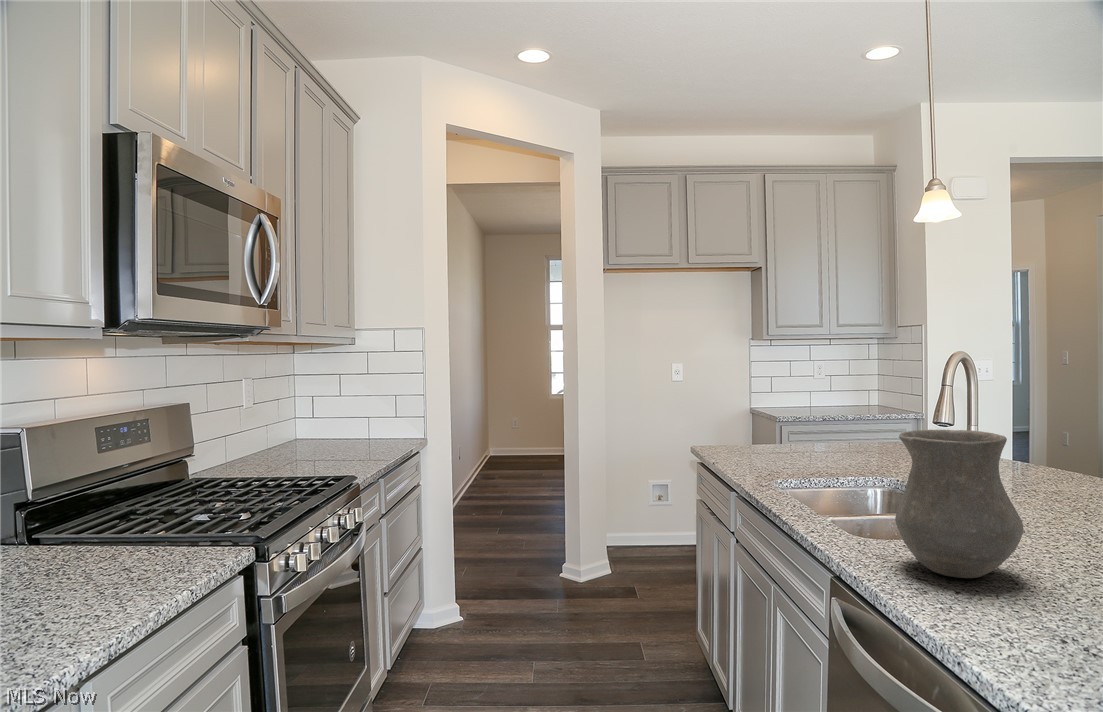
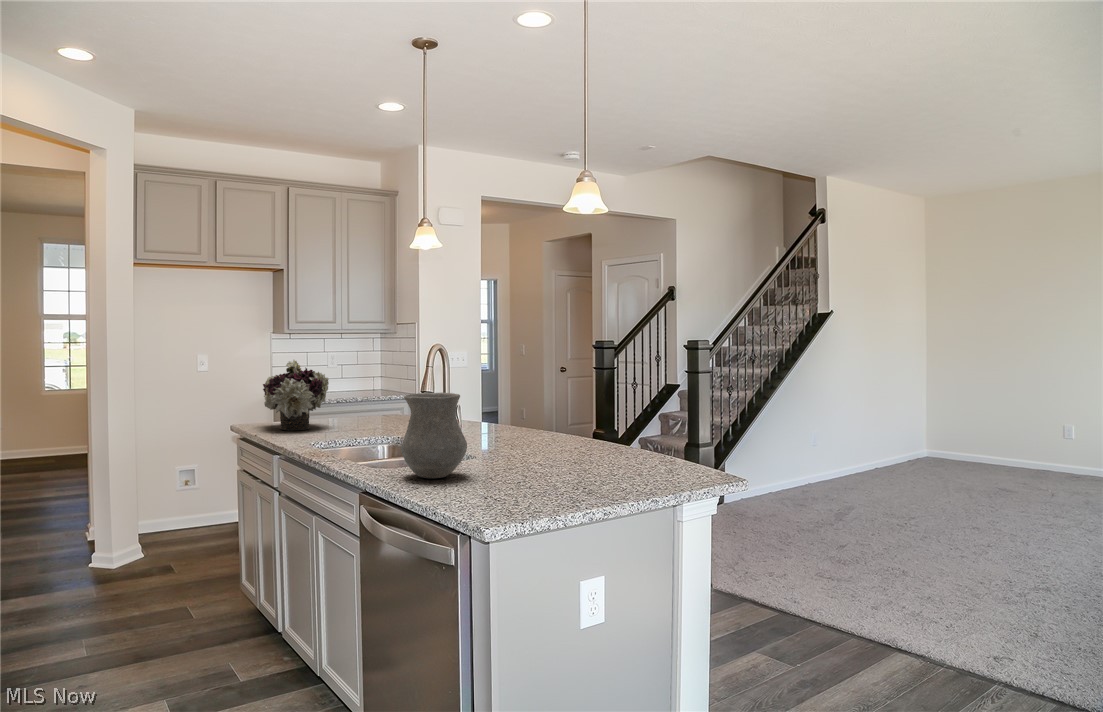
flower arrangement: none [725,372,801,458] -> present [263,360,329,431]

